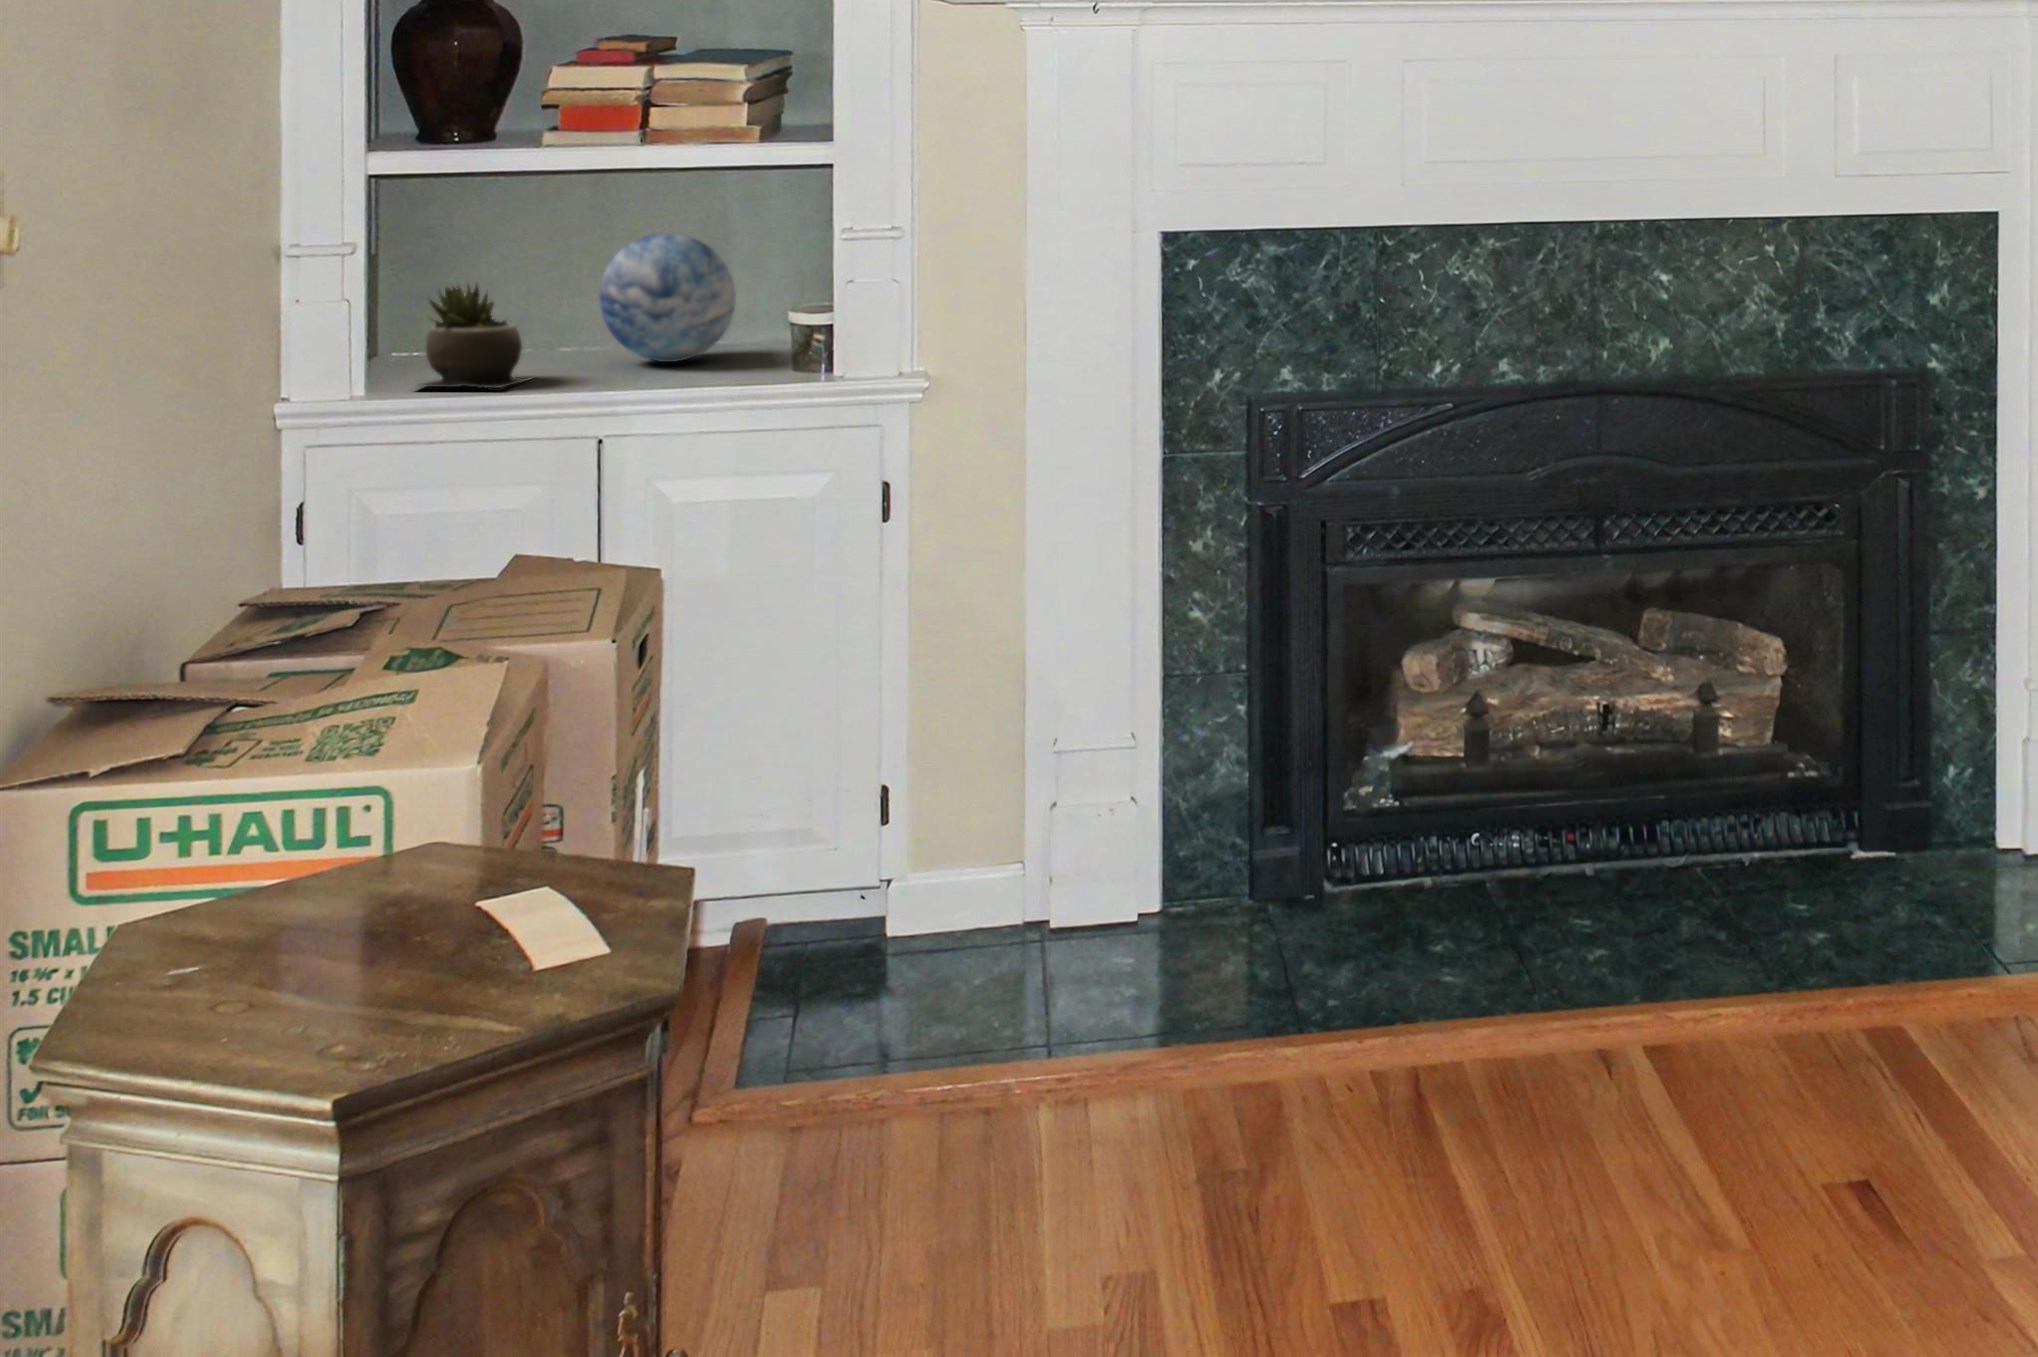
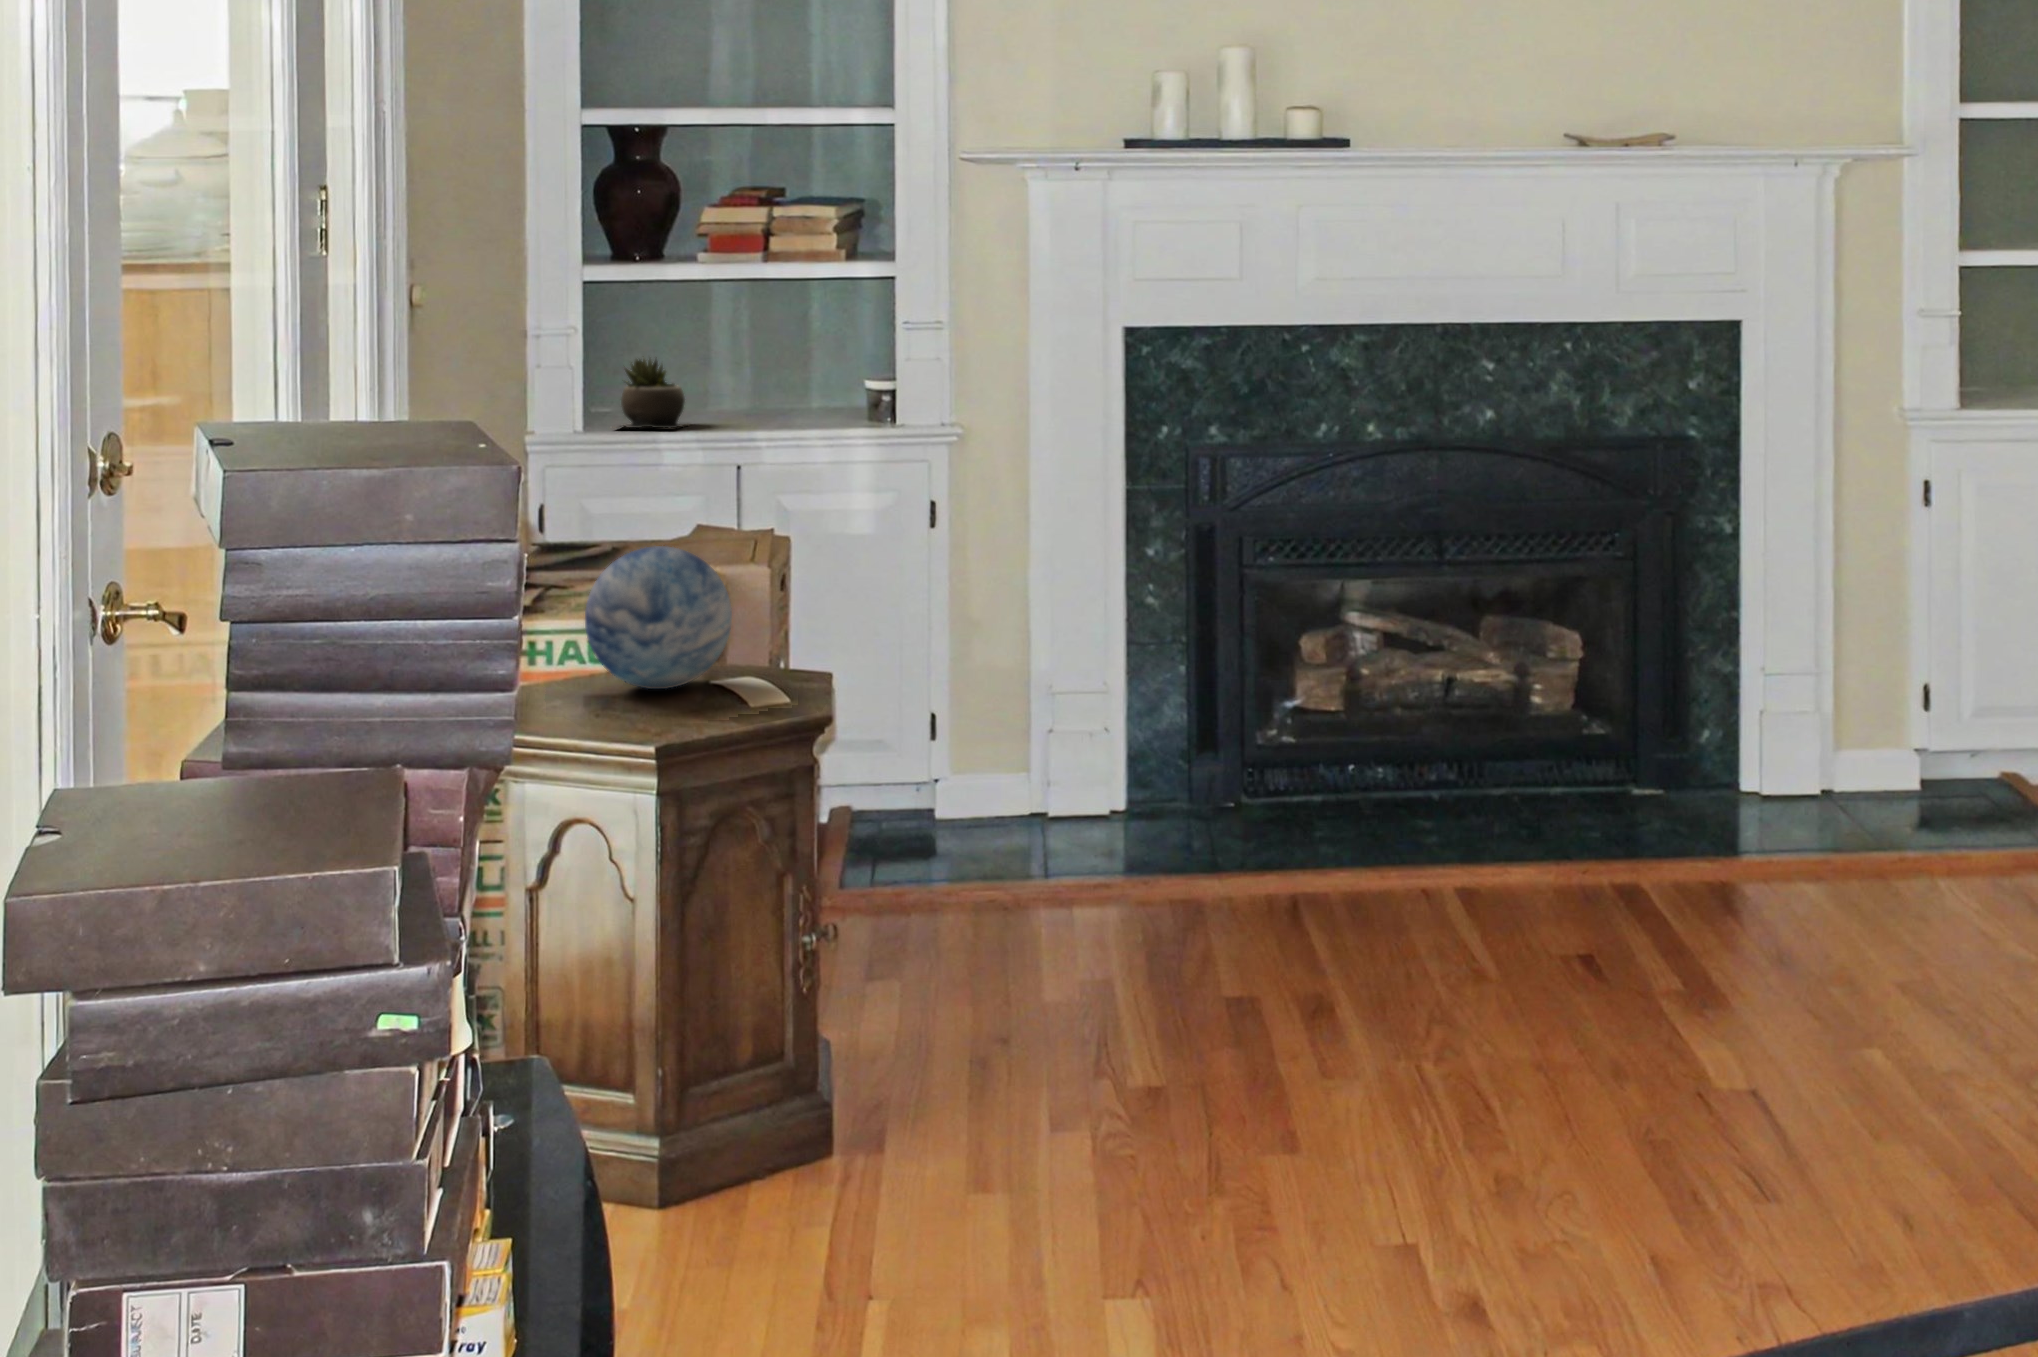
decorative orb: present [599,233,736,362] -> present [585,546,732,689]

